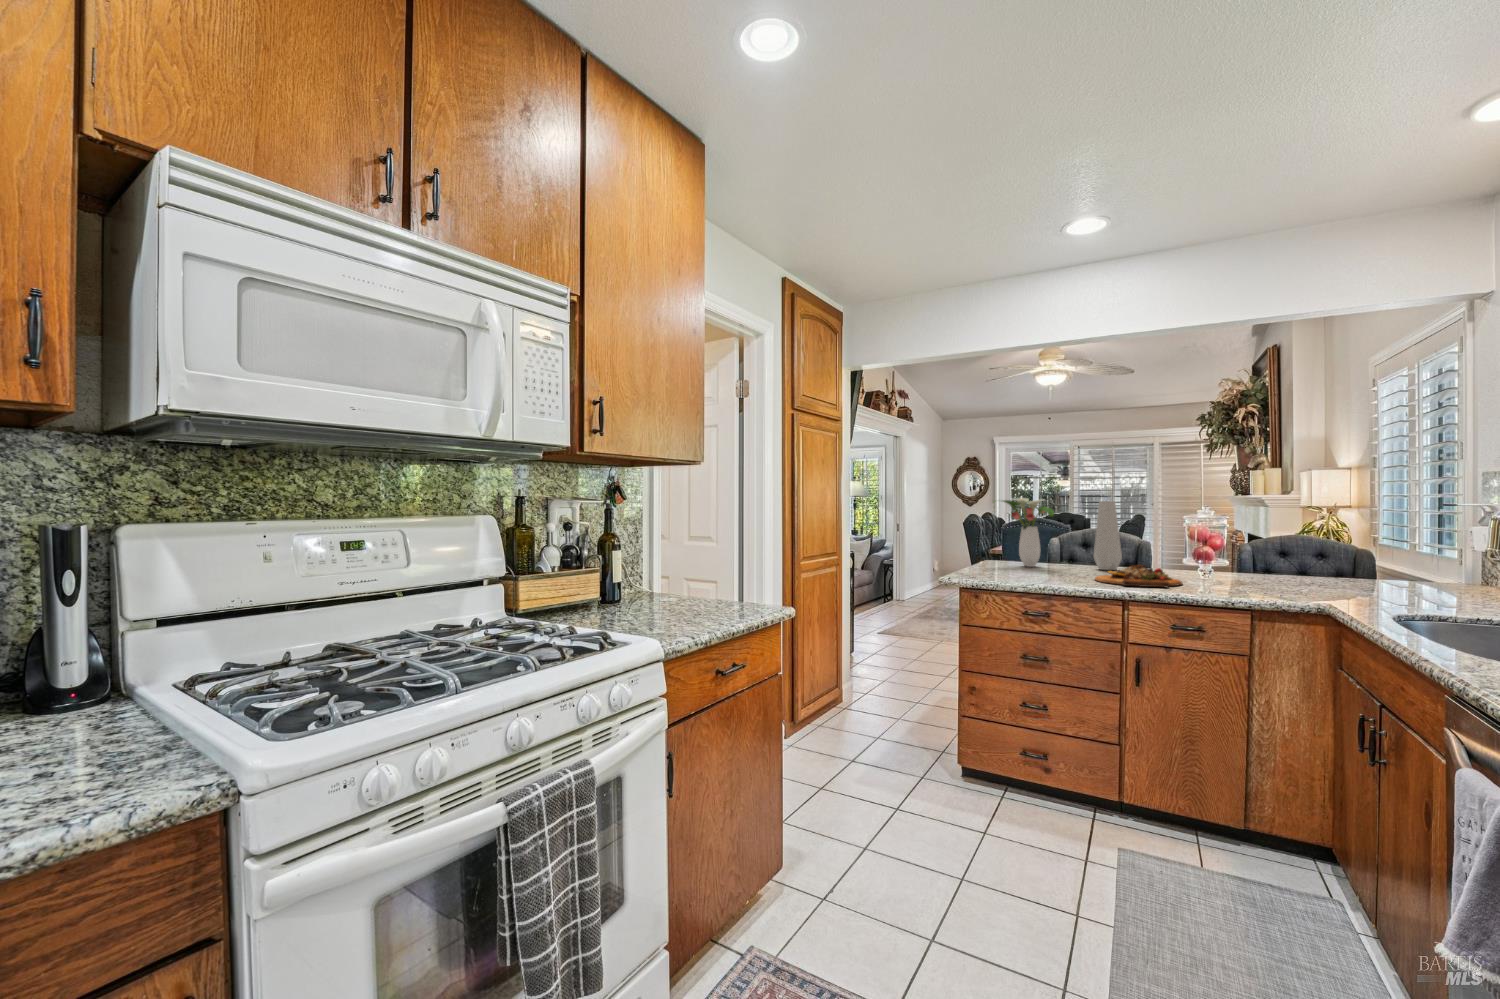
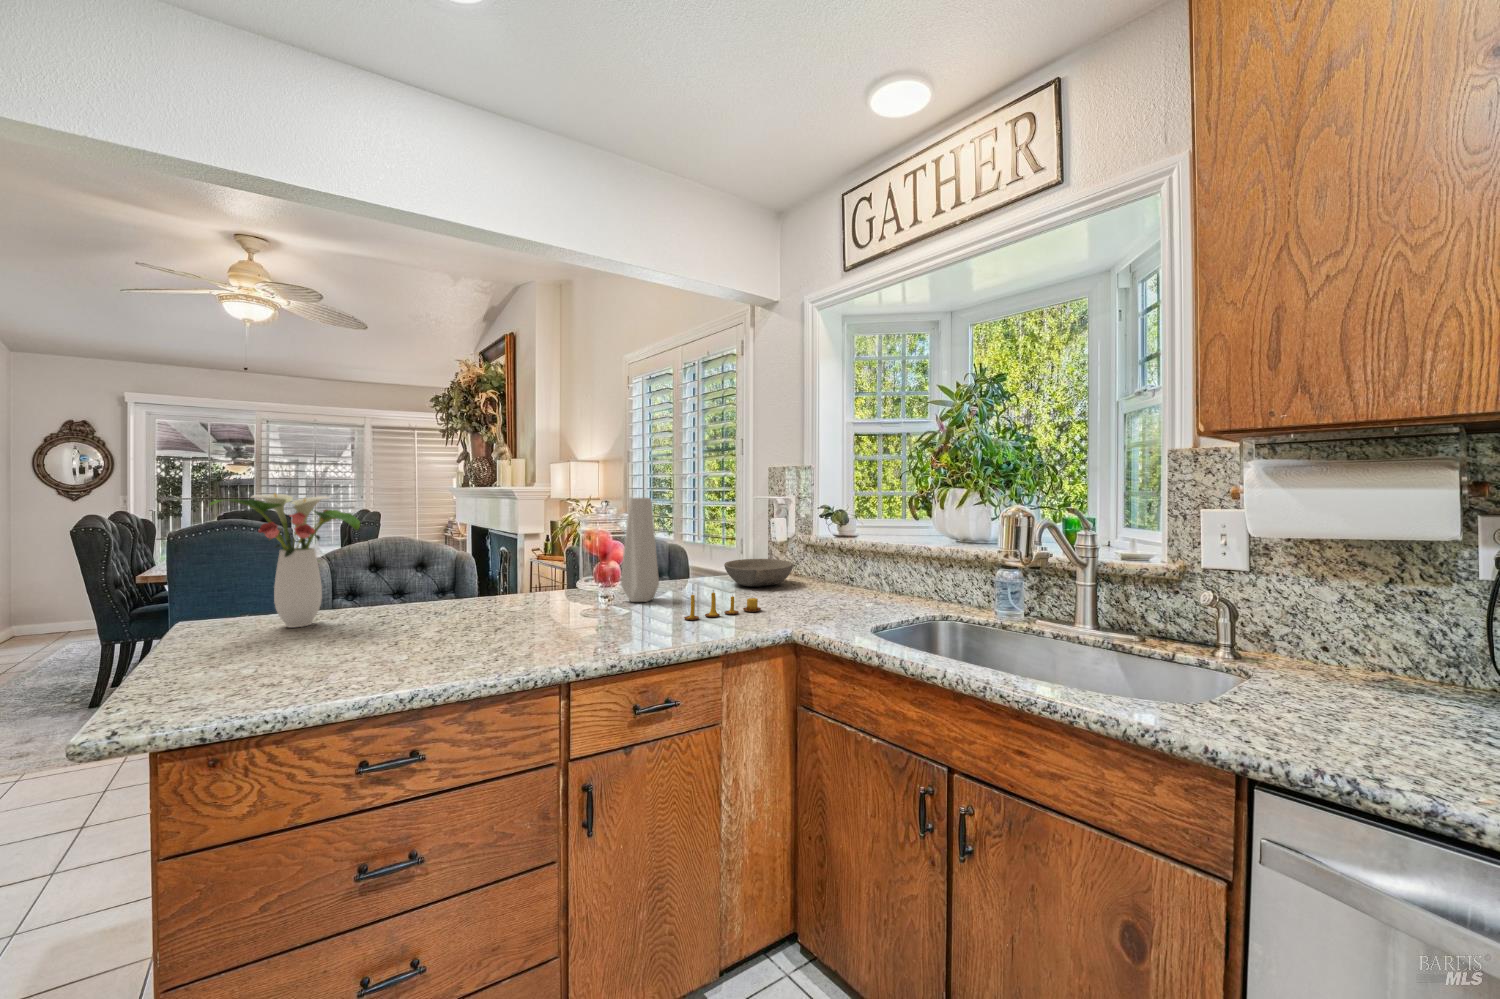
vase: present [1094,501,1122,570] -> present [621,498,659,602]
cutting board: present [1095,565,1183,587] -> none [464,602,600,650]
bowl: none [1367,566,1465,592] -> present [724,559,793,587]
candle: none [1255,572,1345,597] -> present [684,592,761,620]

